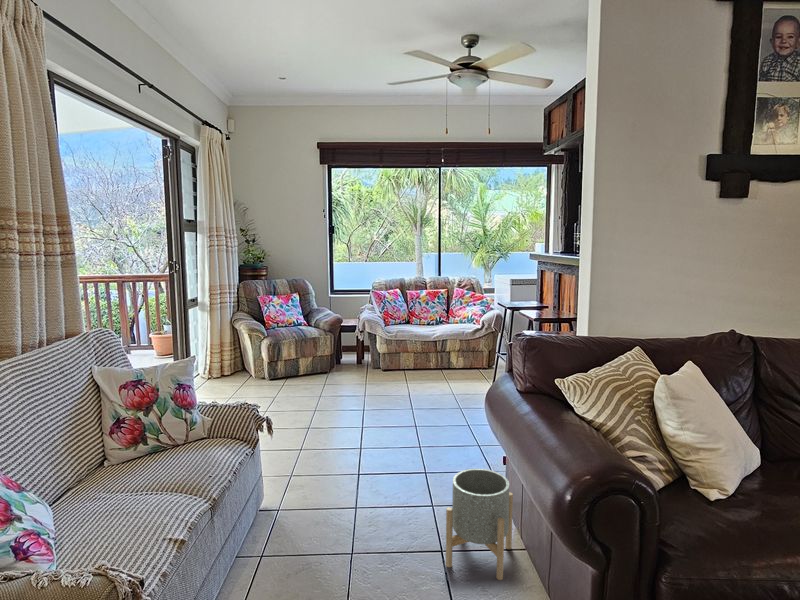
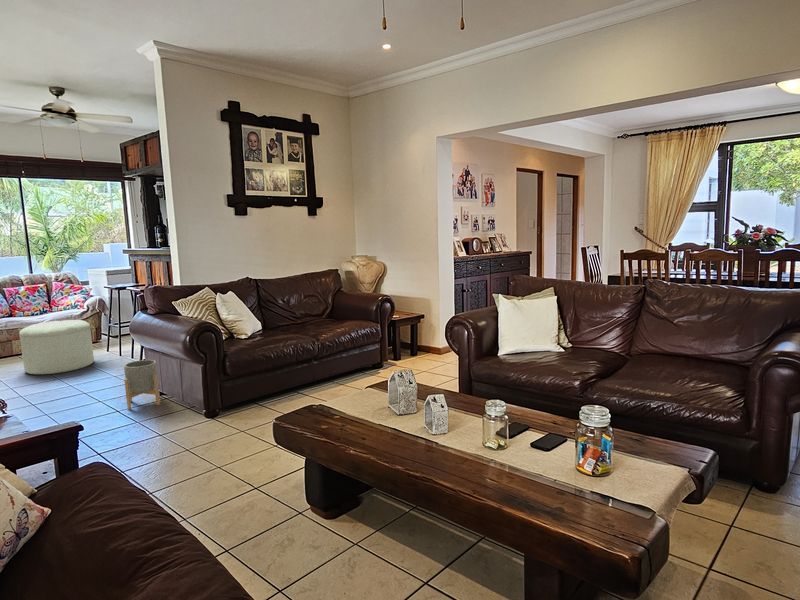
ottoman: none [390,341,466,415] -> present [20,320,94,375]

